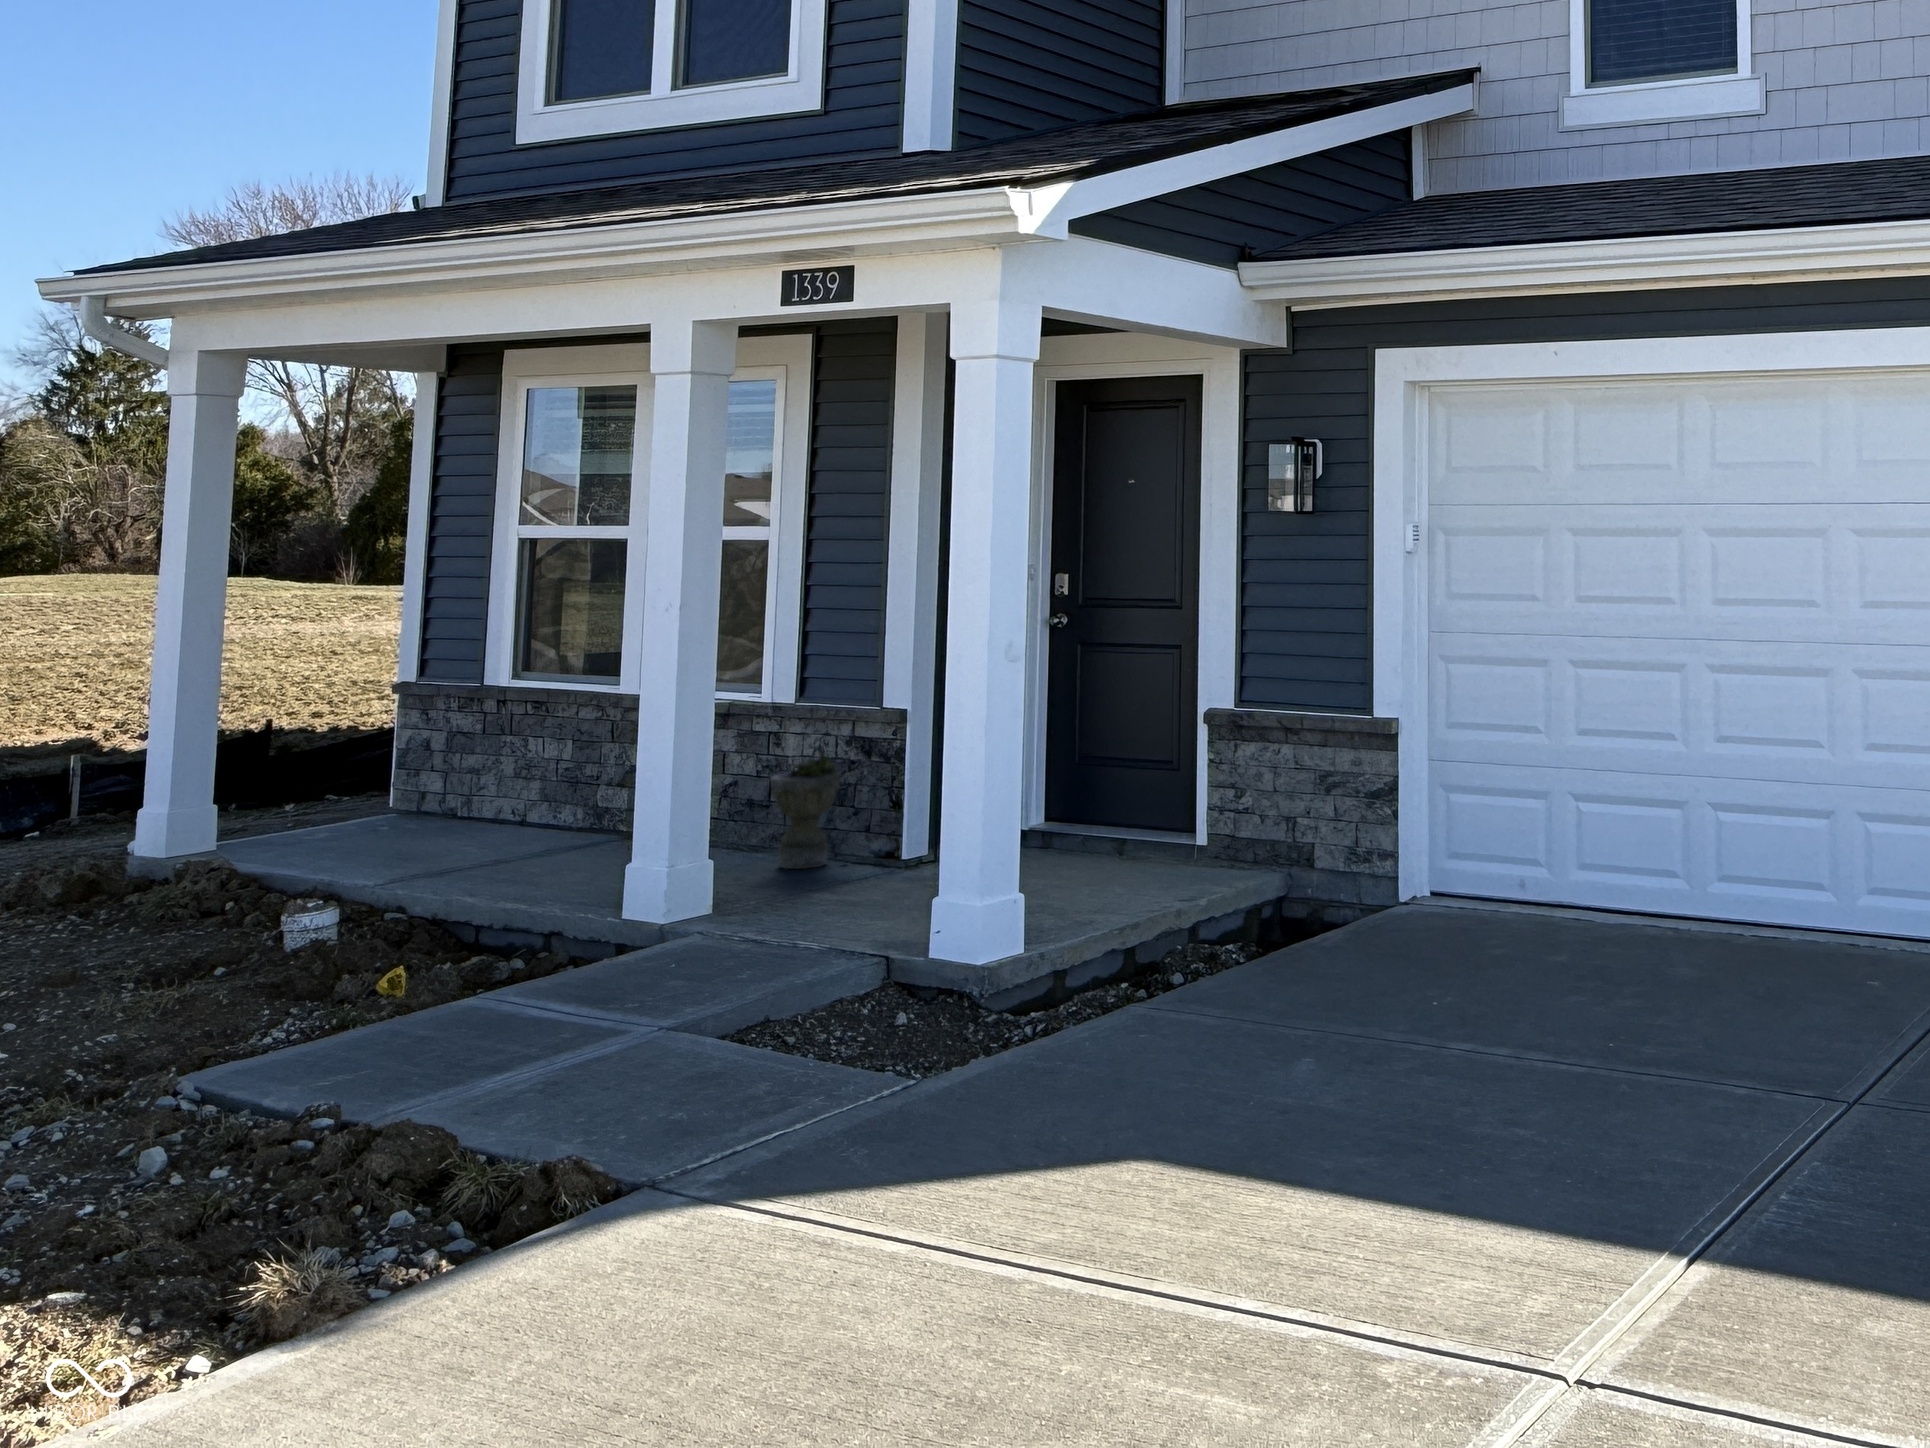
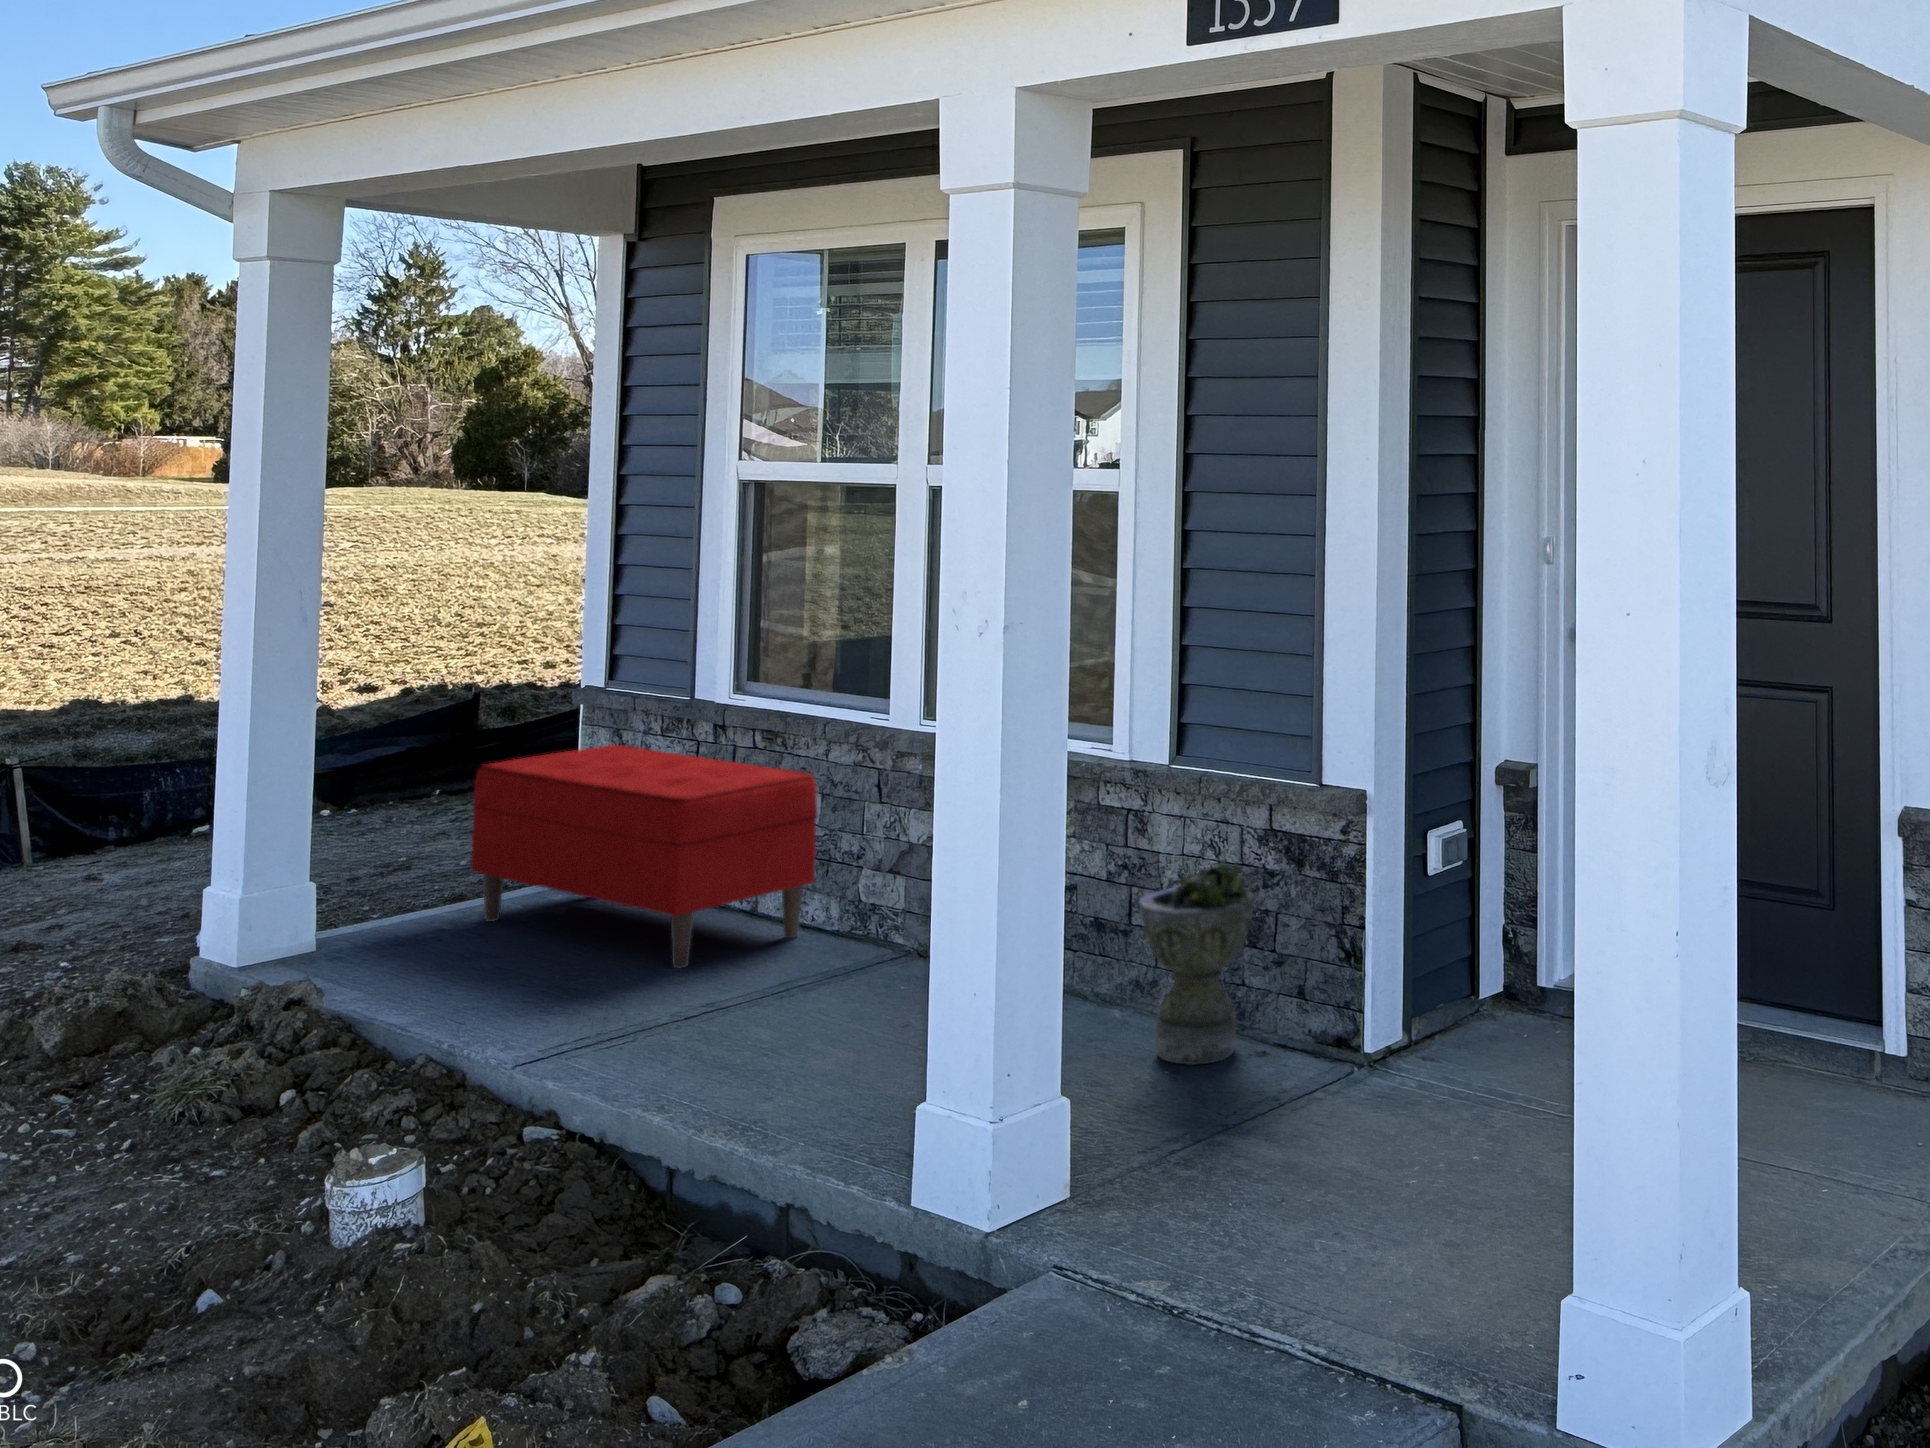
bench: none [321,720,569,849] -> present [471,745,817,968]

